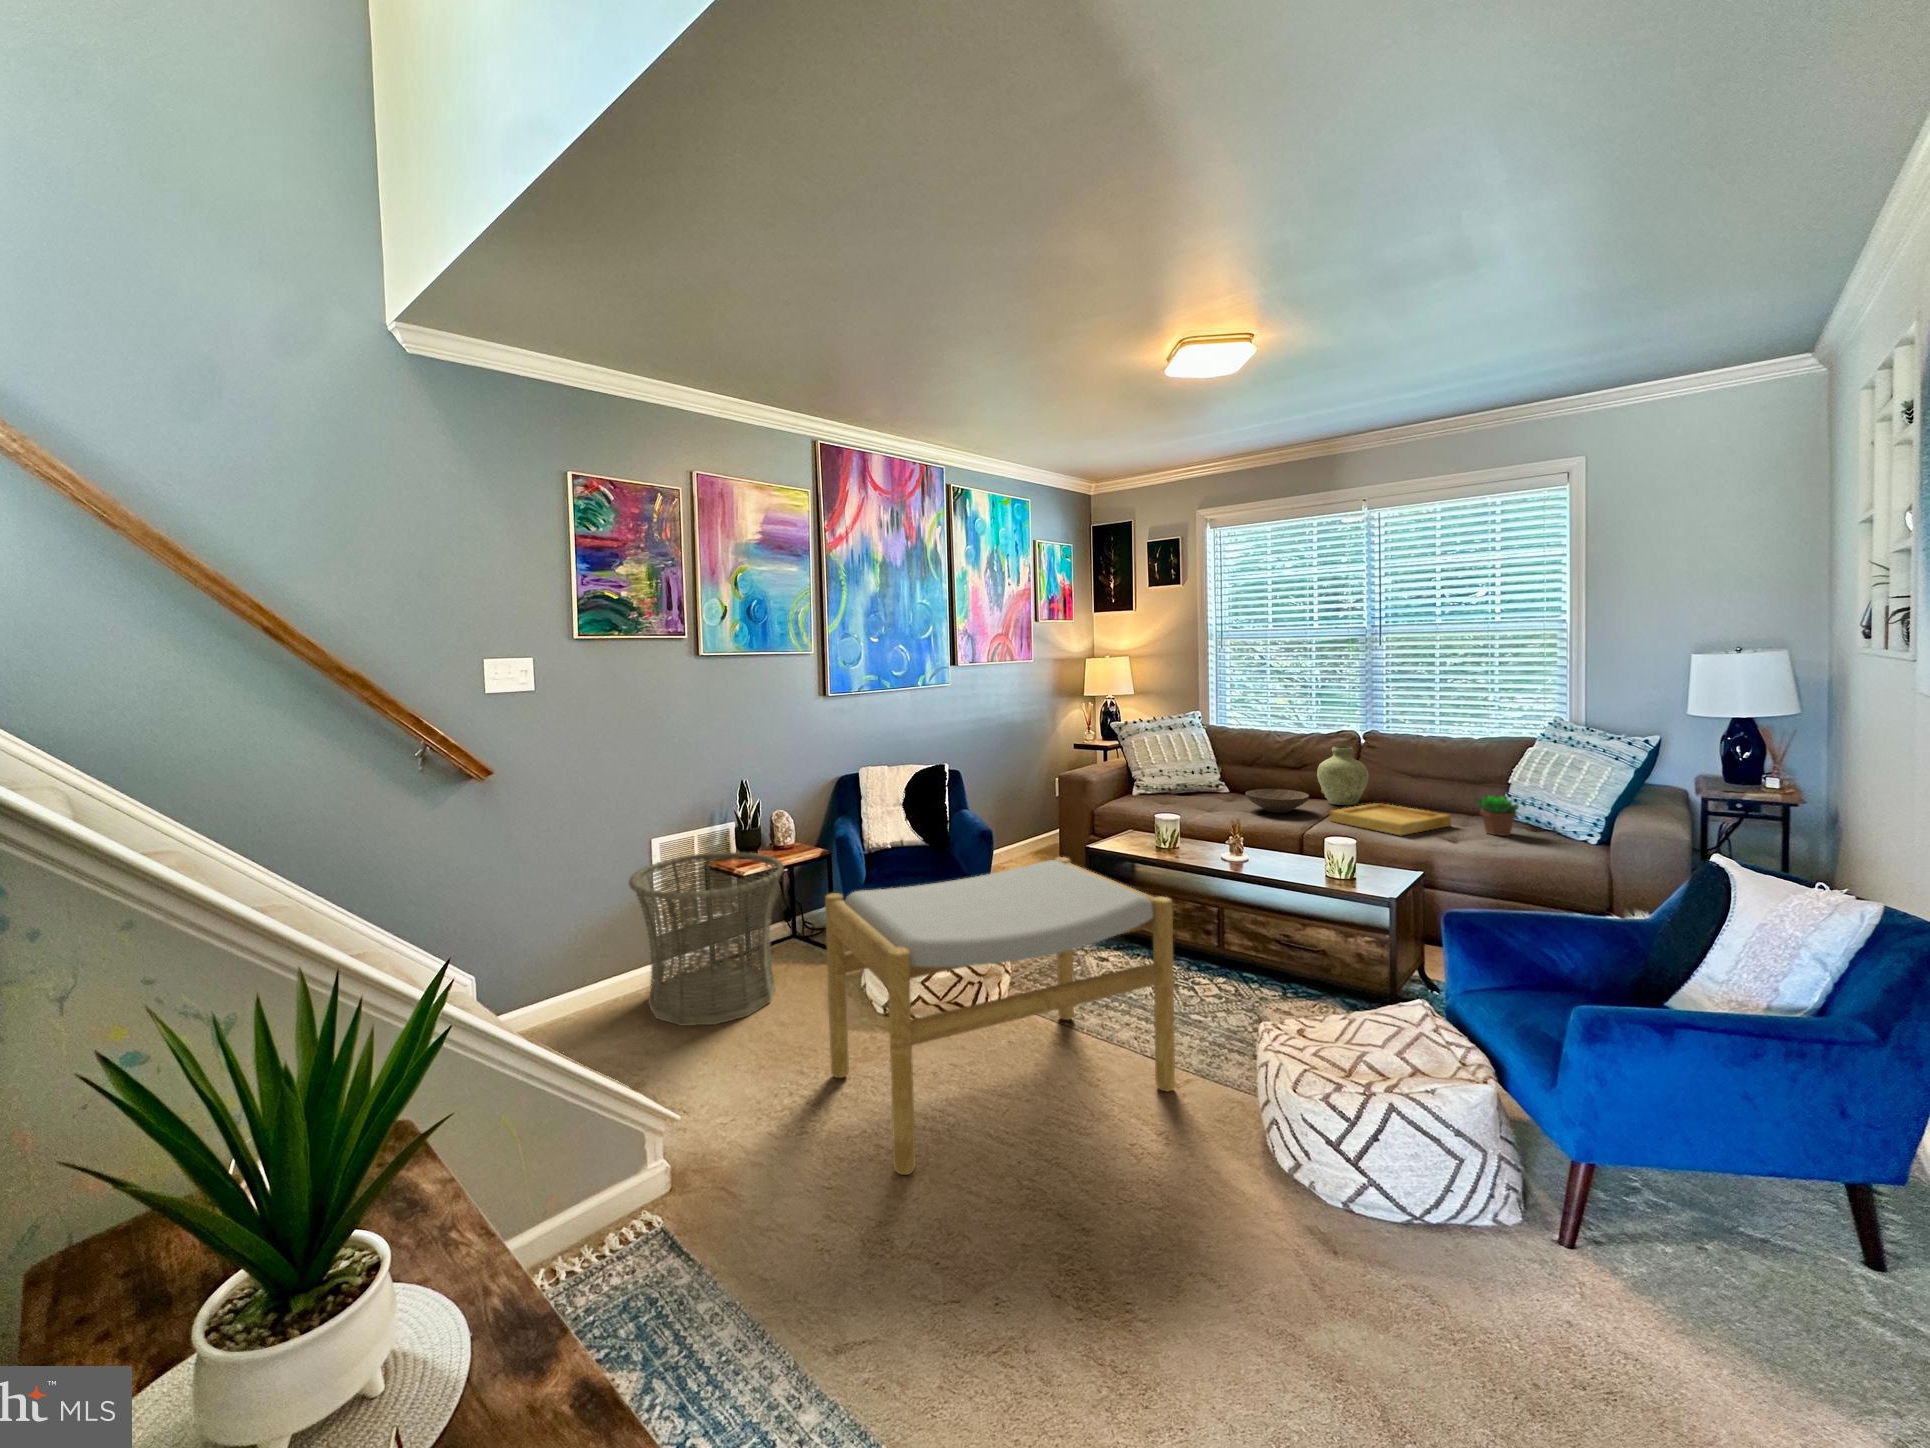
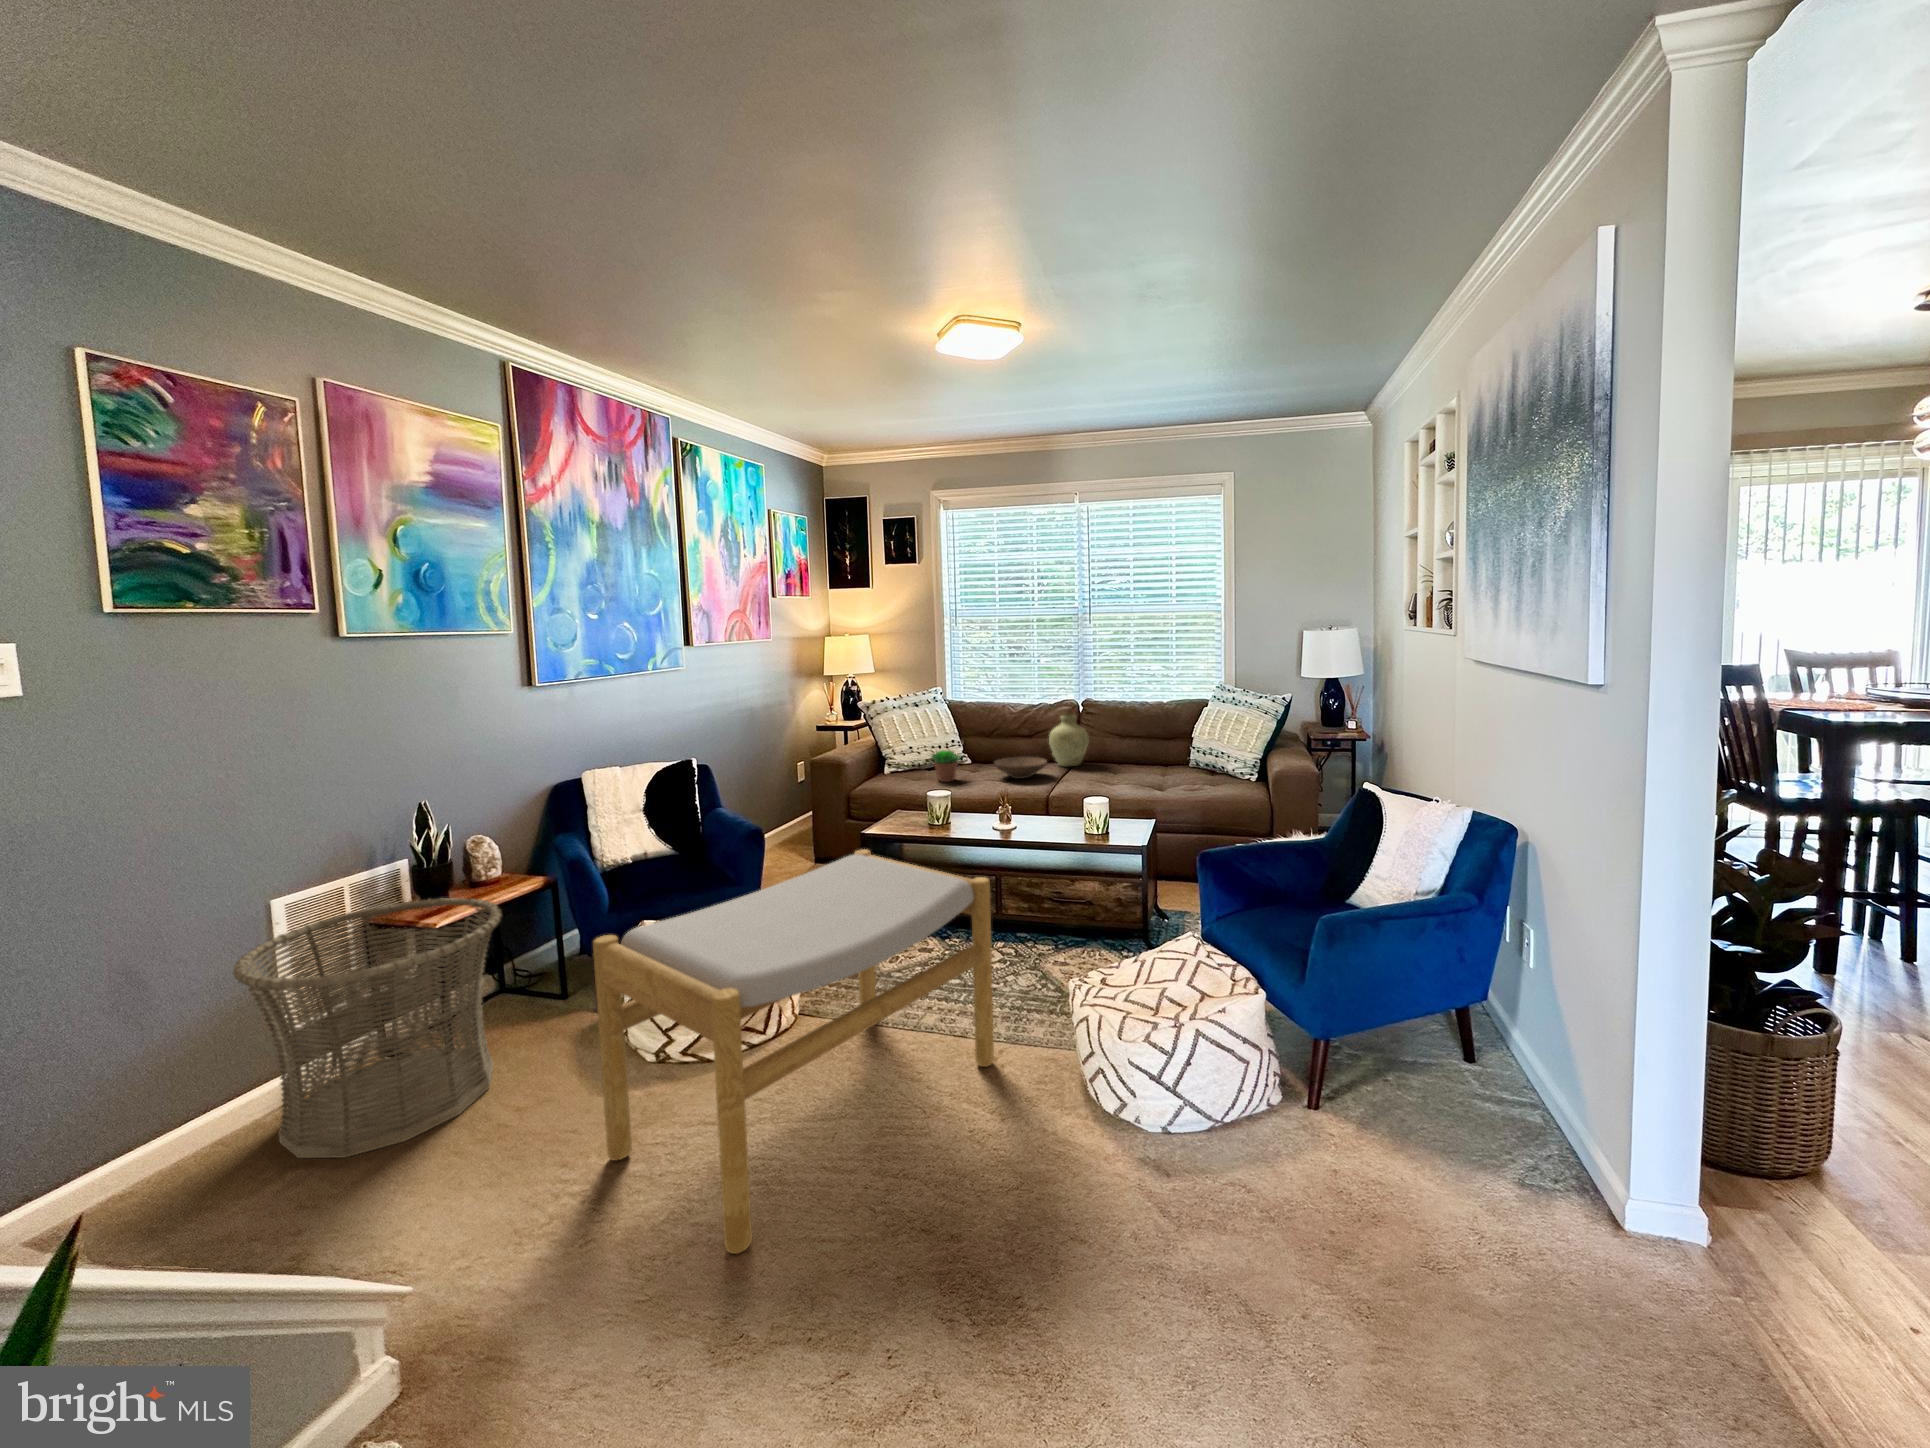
succulent plant: present [1475,795,1519,836] -> present [931,750,960,782]
tray: present [1330,803,1451,835] -> none [1066,762,1154,789]

